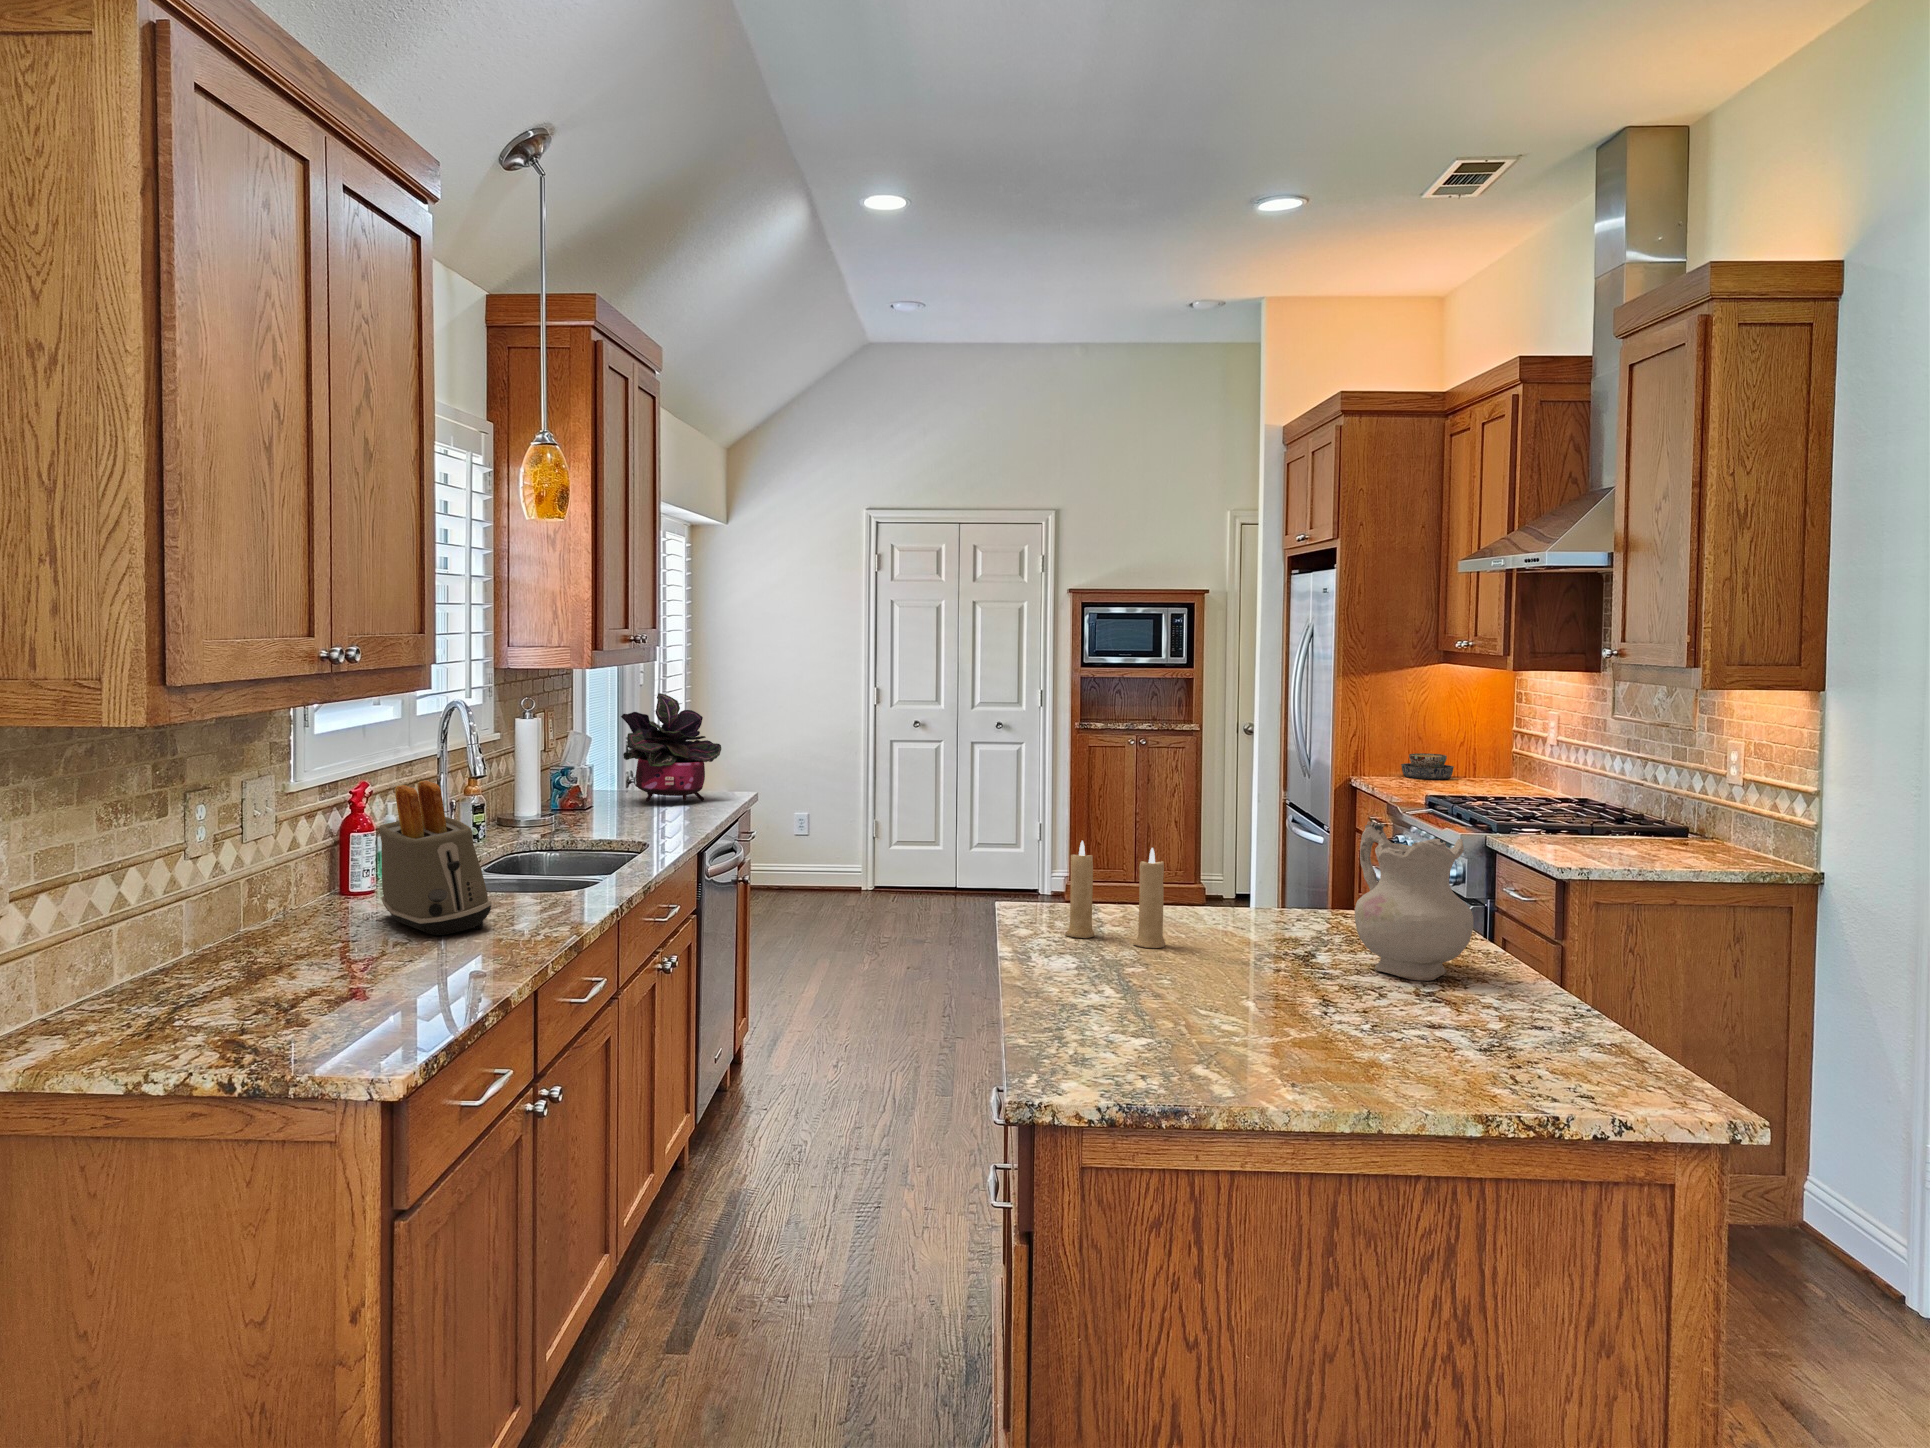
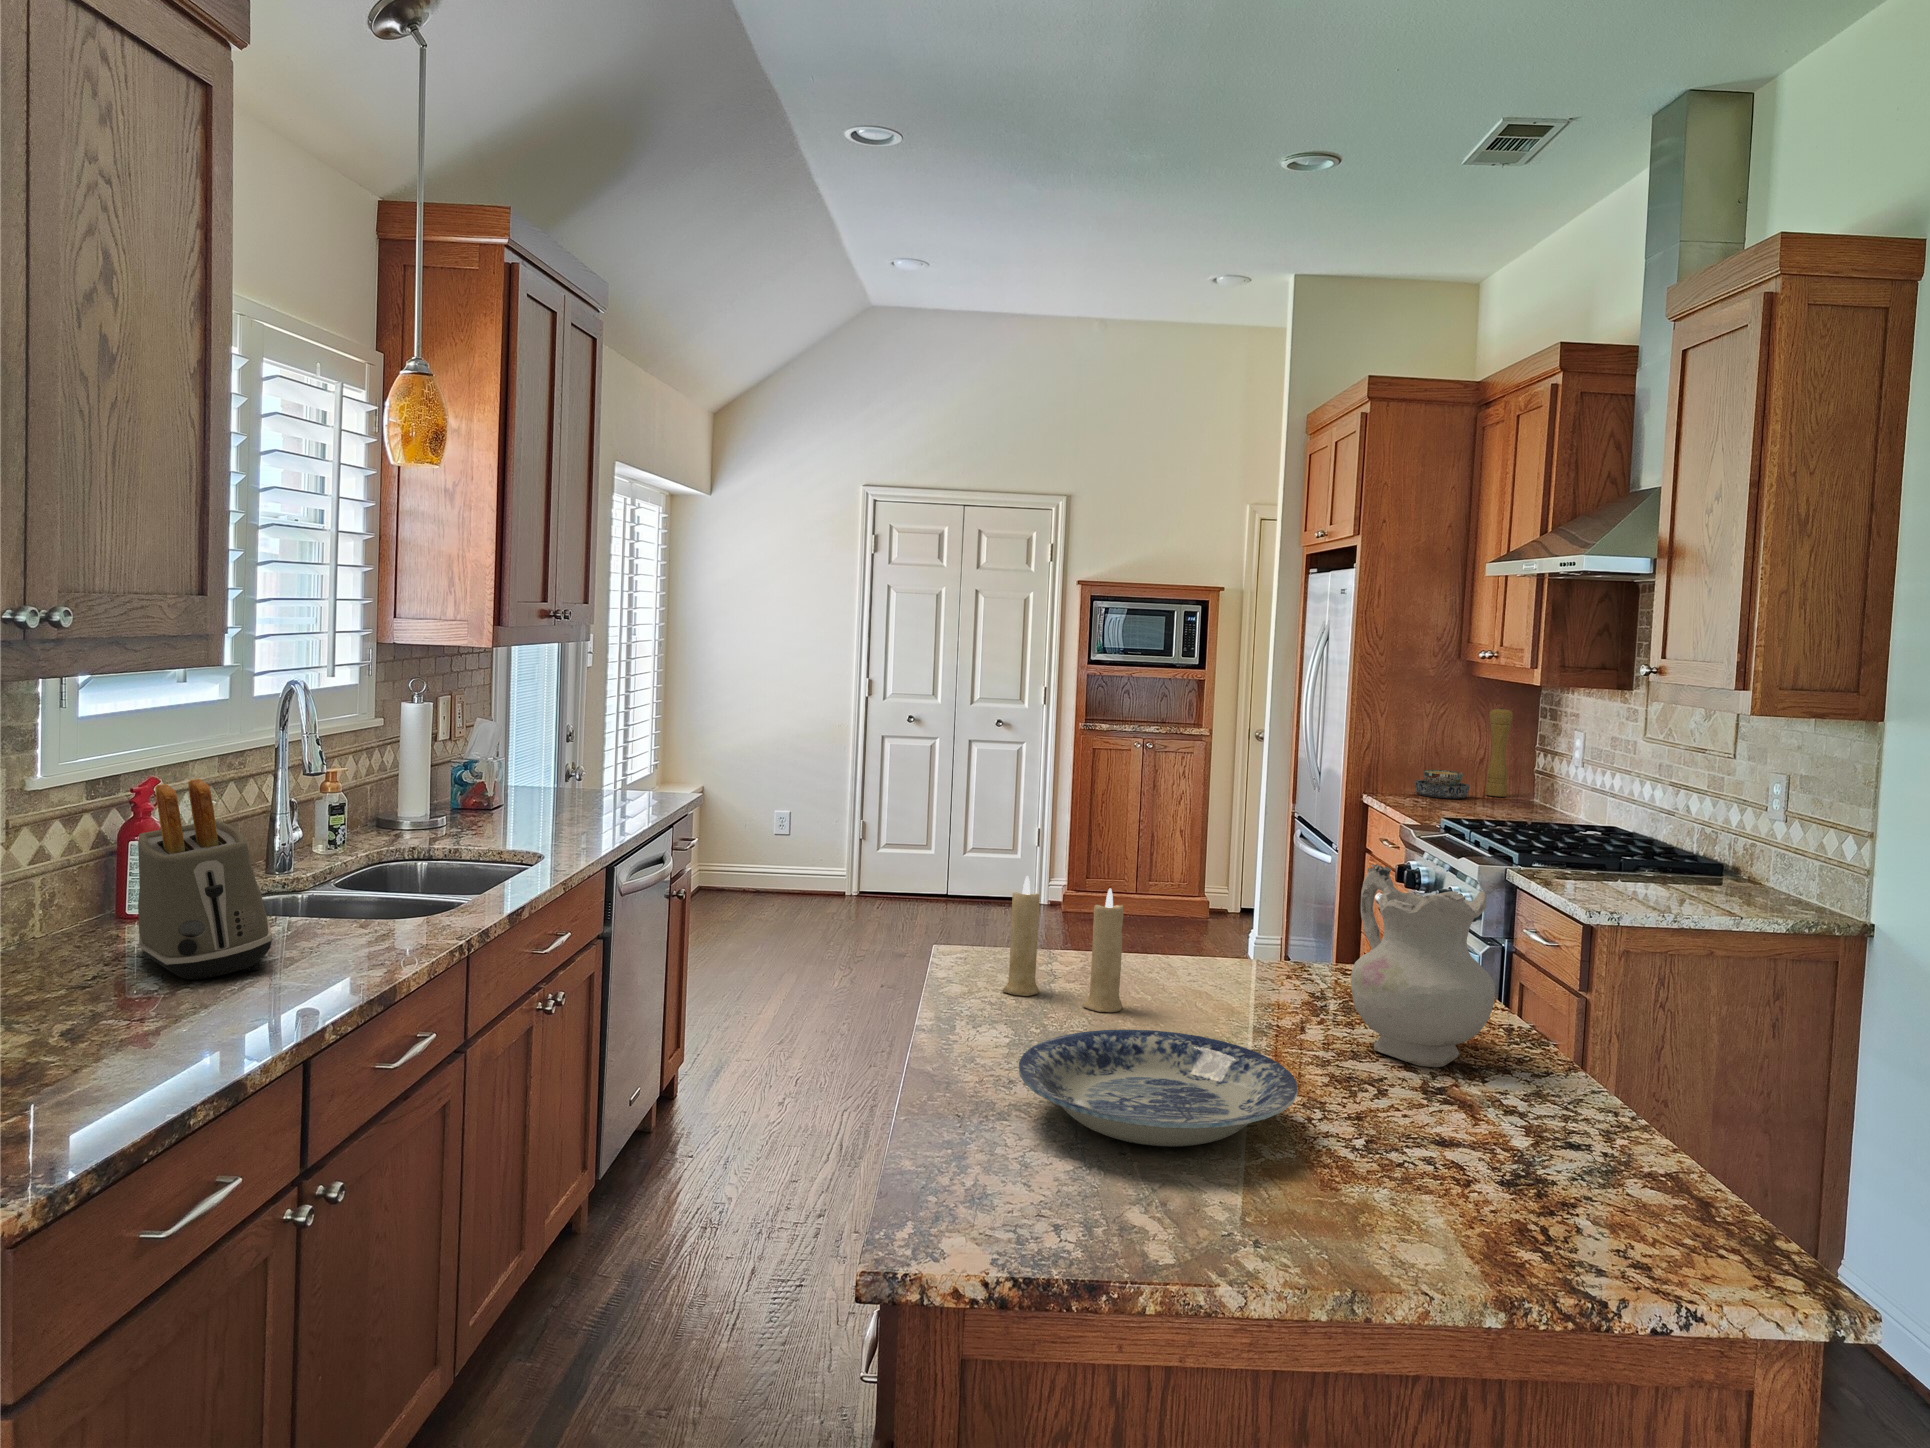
potted plant: present [621,693,721,802] -> none [546,678,662,801]
pepper mill: none [1469,694,1493,776] -> present [1485,708,1513,797]
plate: none [1101,952,1318,1029] -> present [1019,1029,1298,1147]

